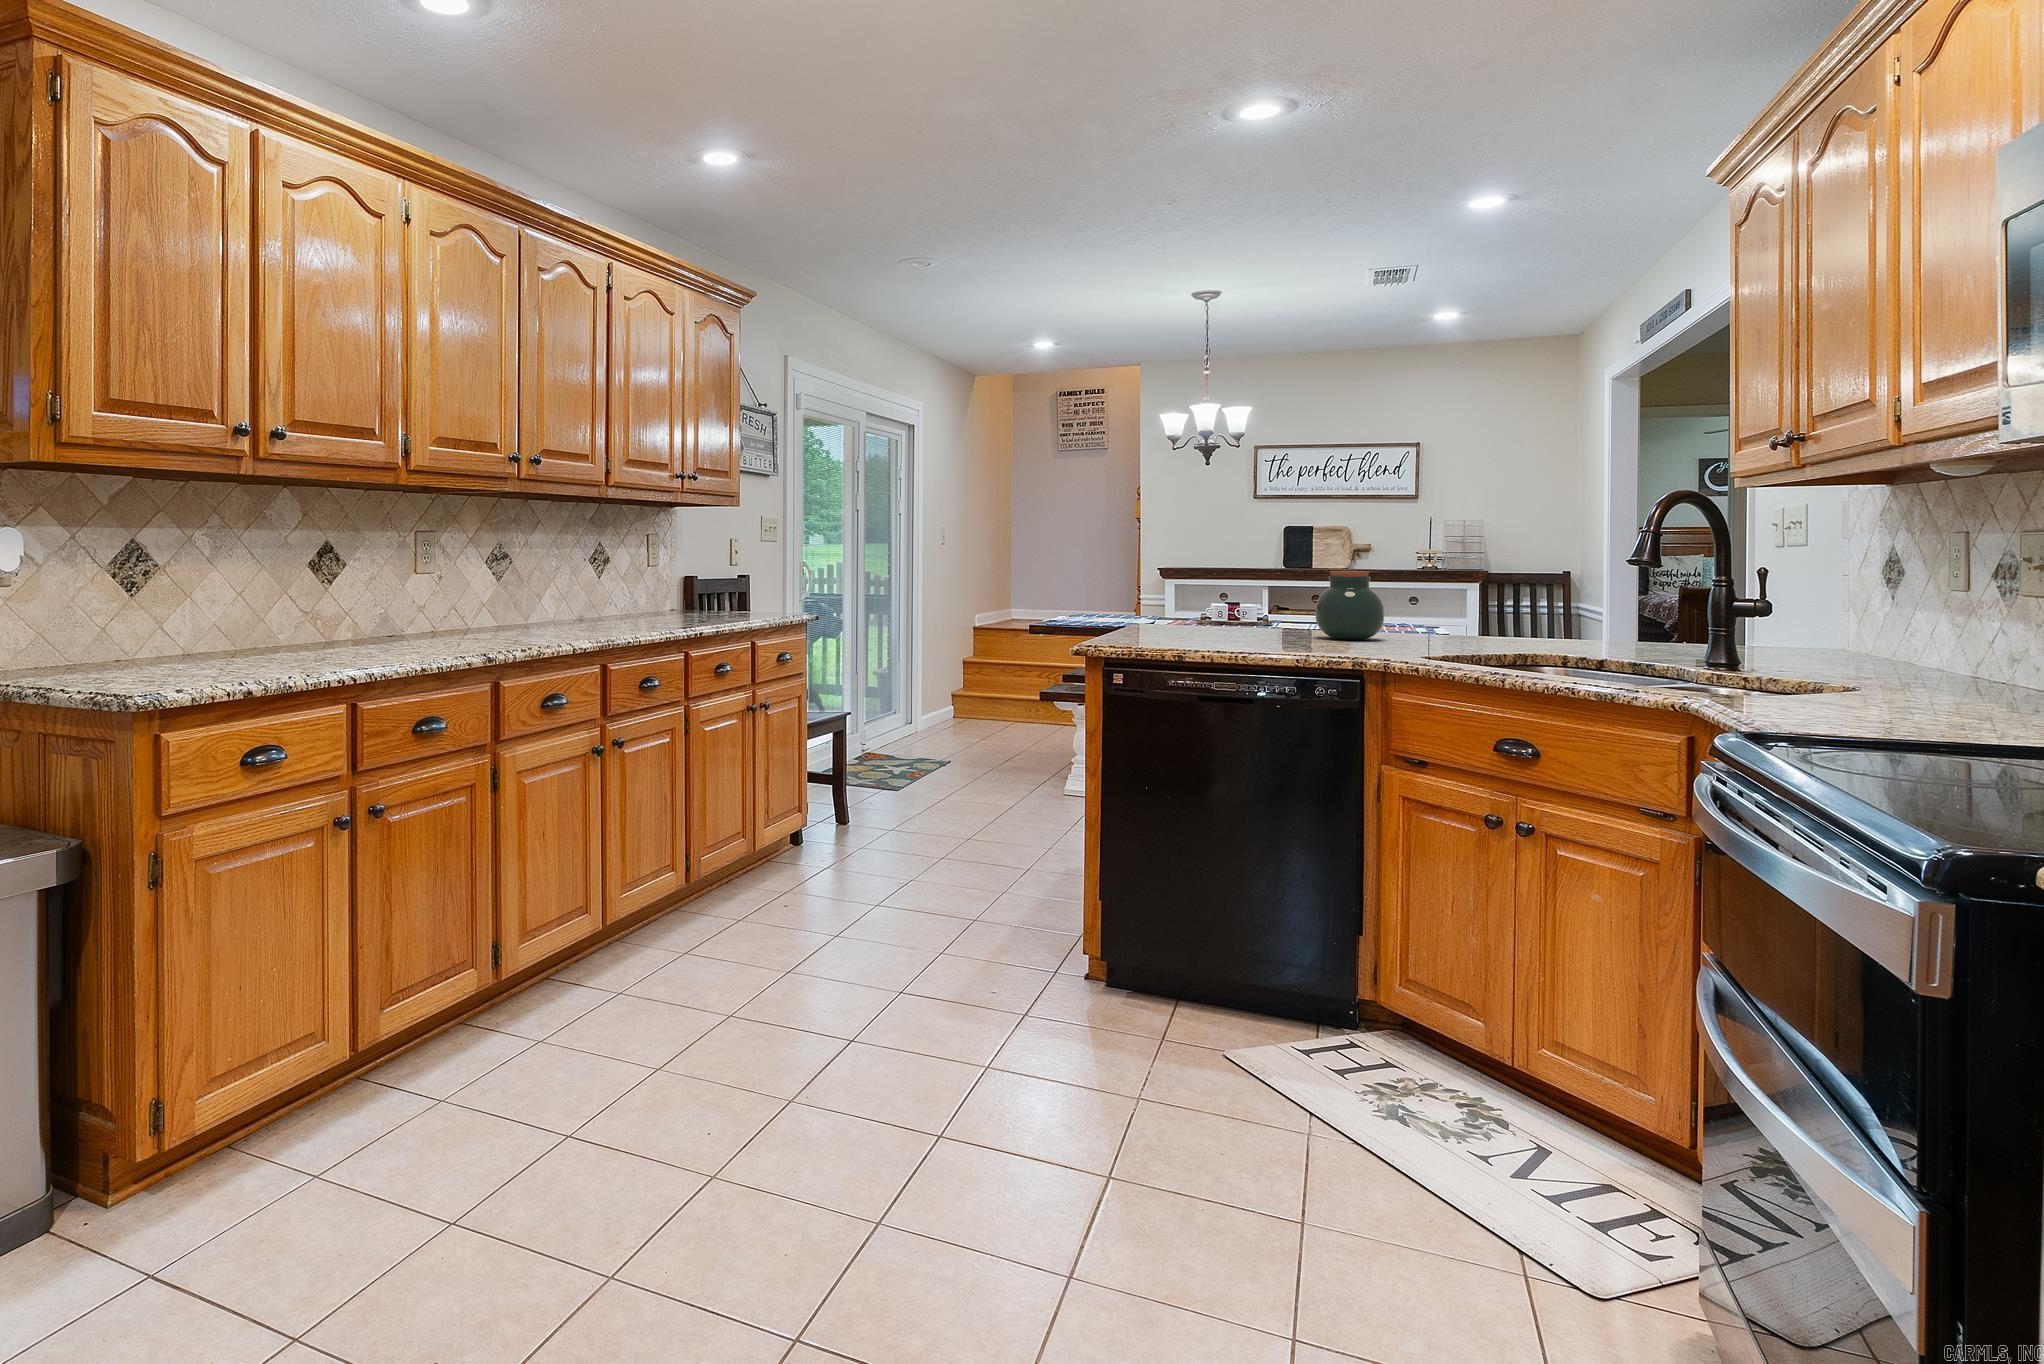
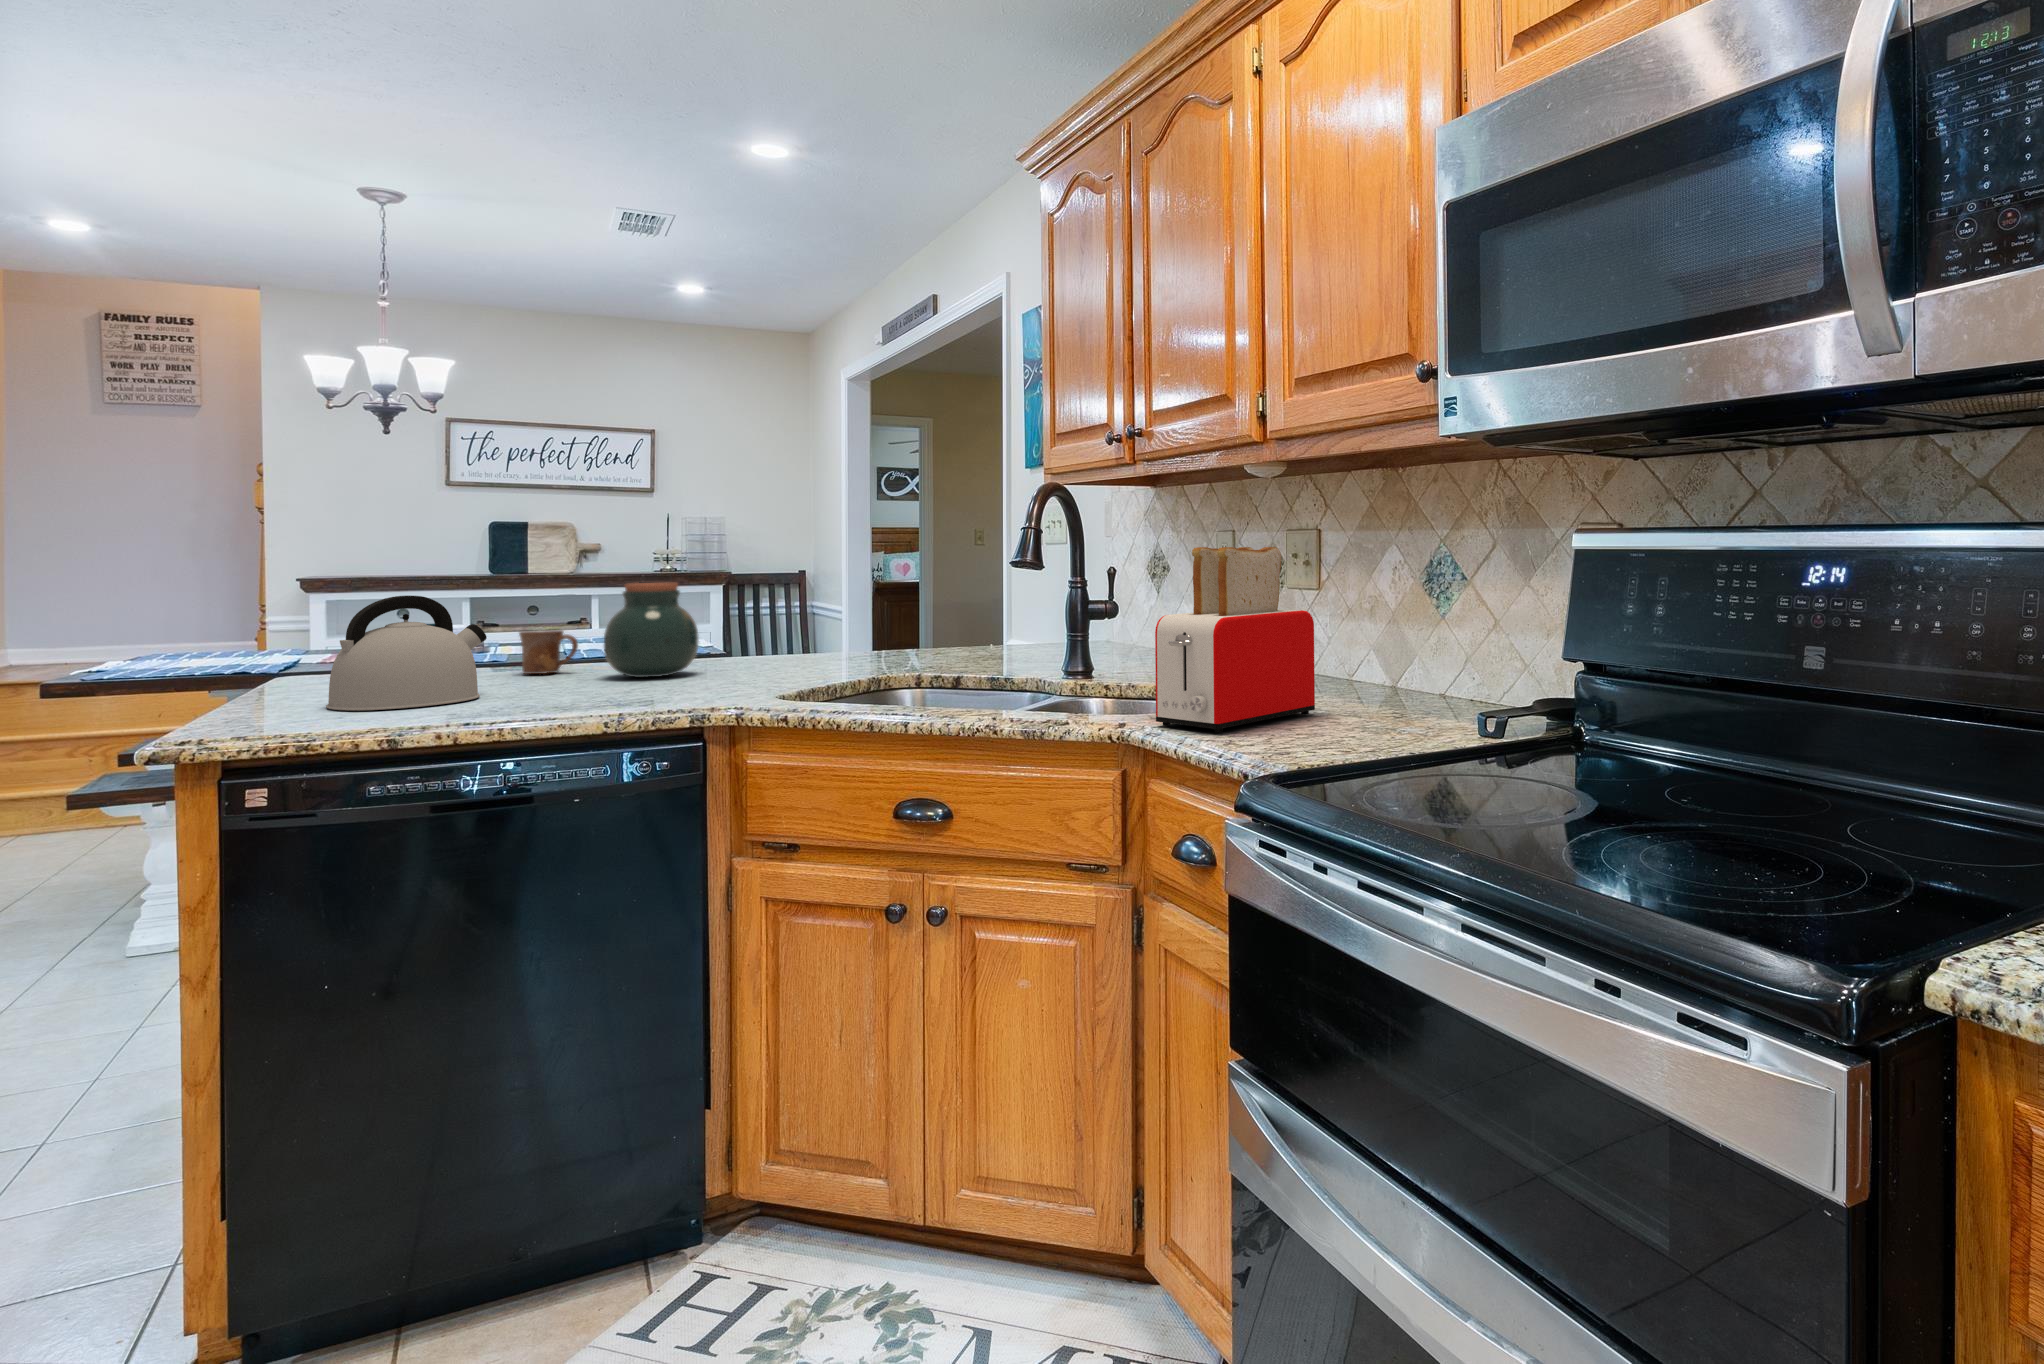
toaster: none [1722,548,1935,715] -> present [1155,547,1315,732]
kettle: none [1152,572,1238,640] -> present [326,596,487,710]
mug: none [1264,602,1302,632] -> present [519,630,578,674]

